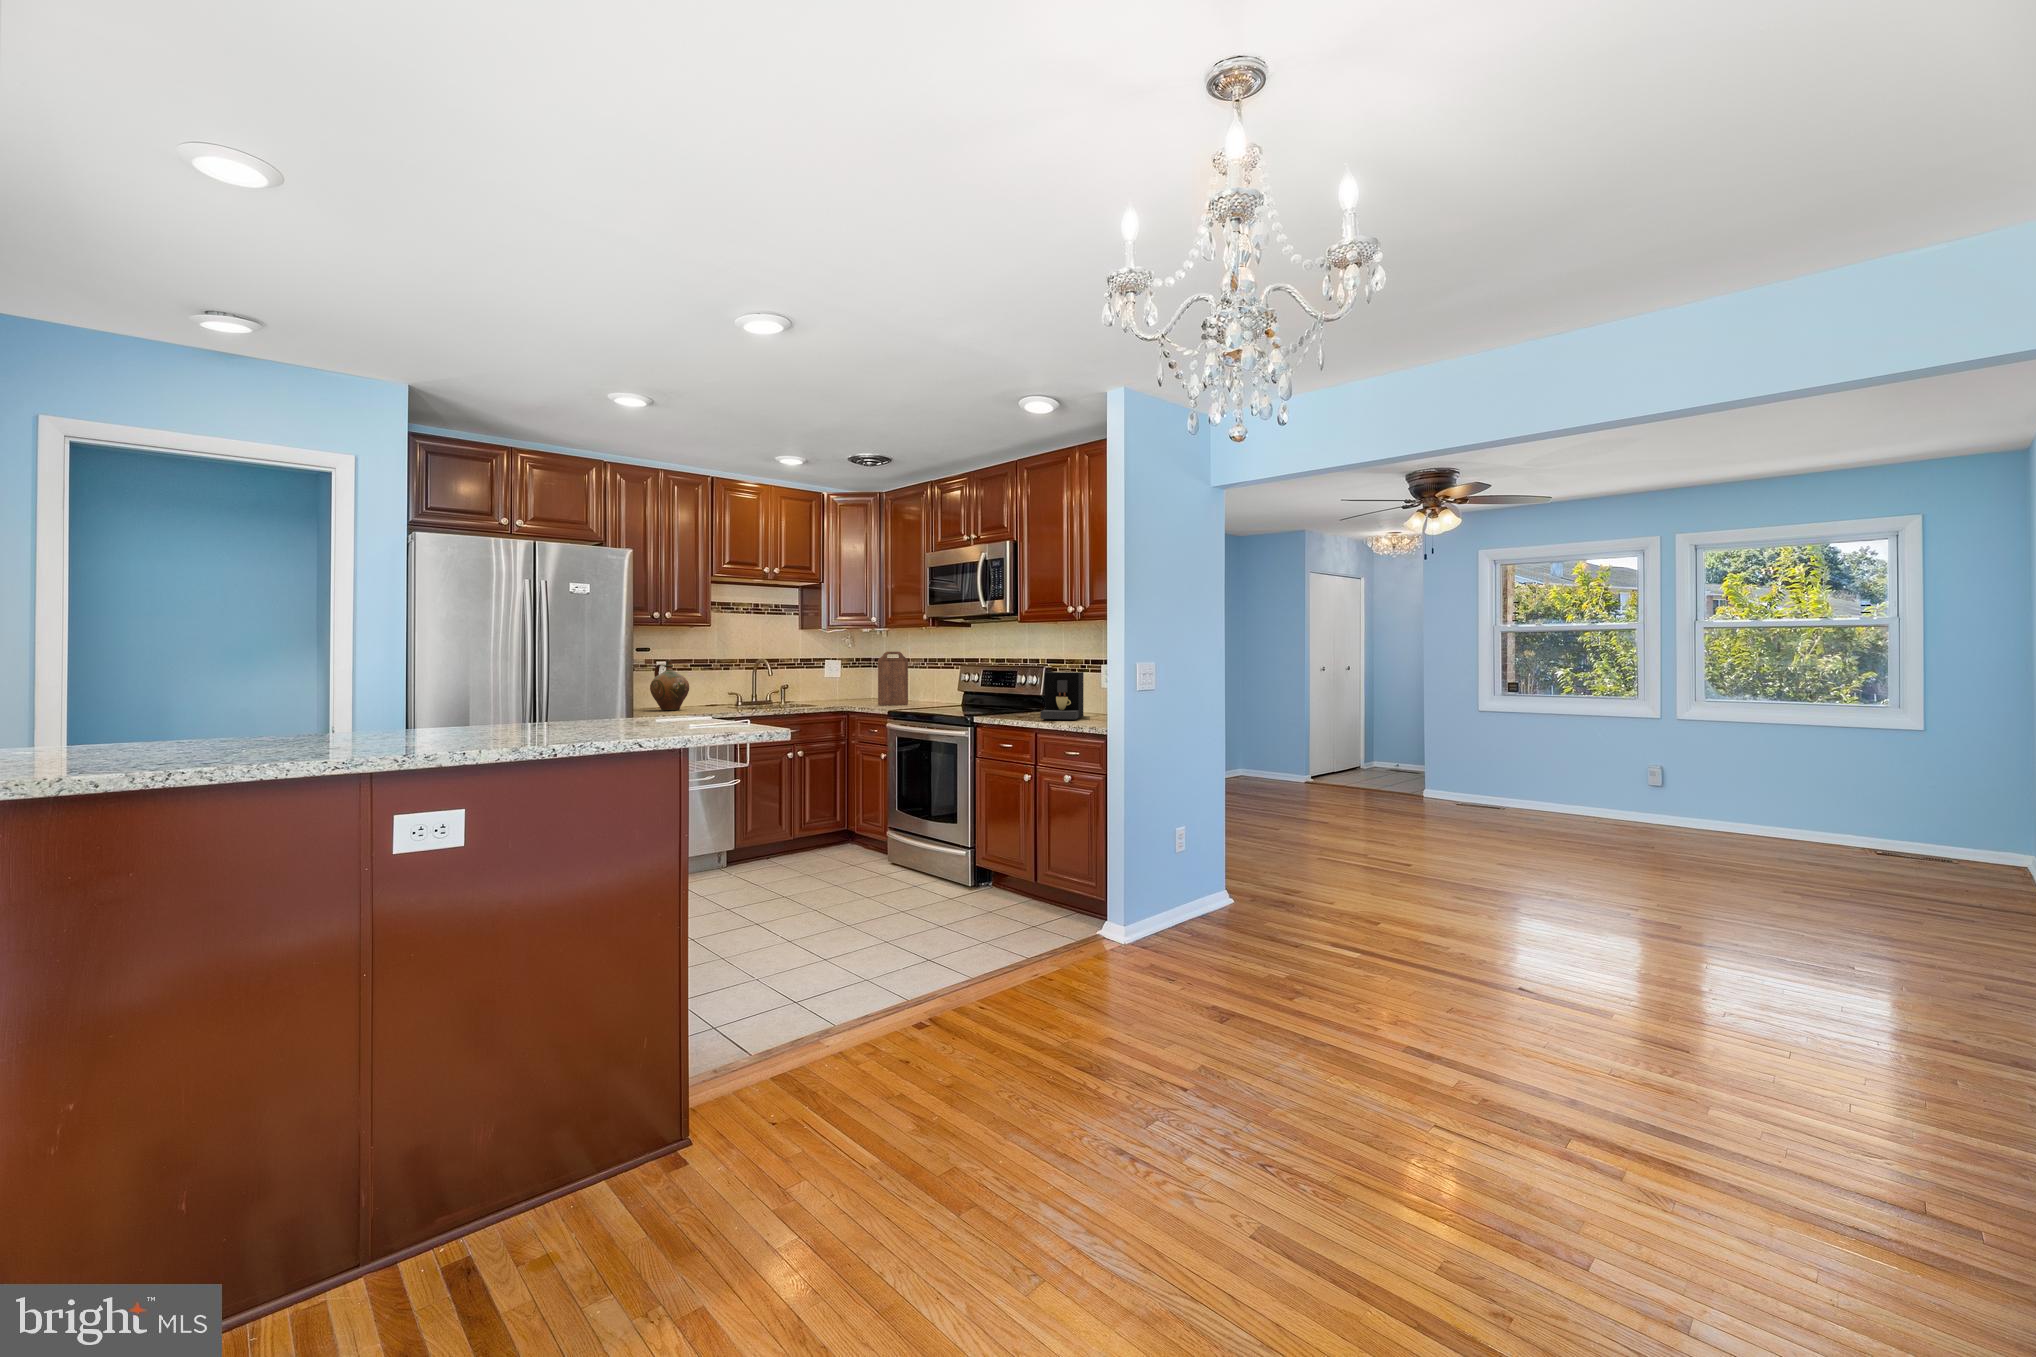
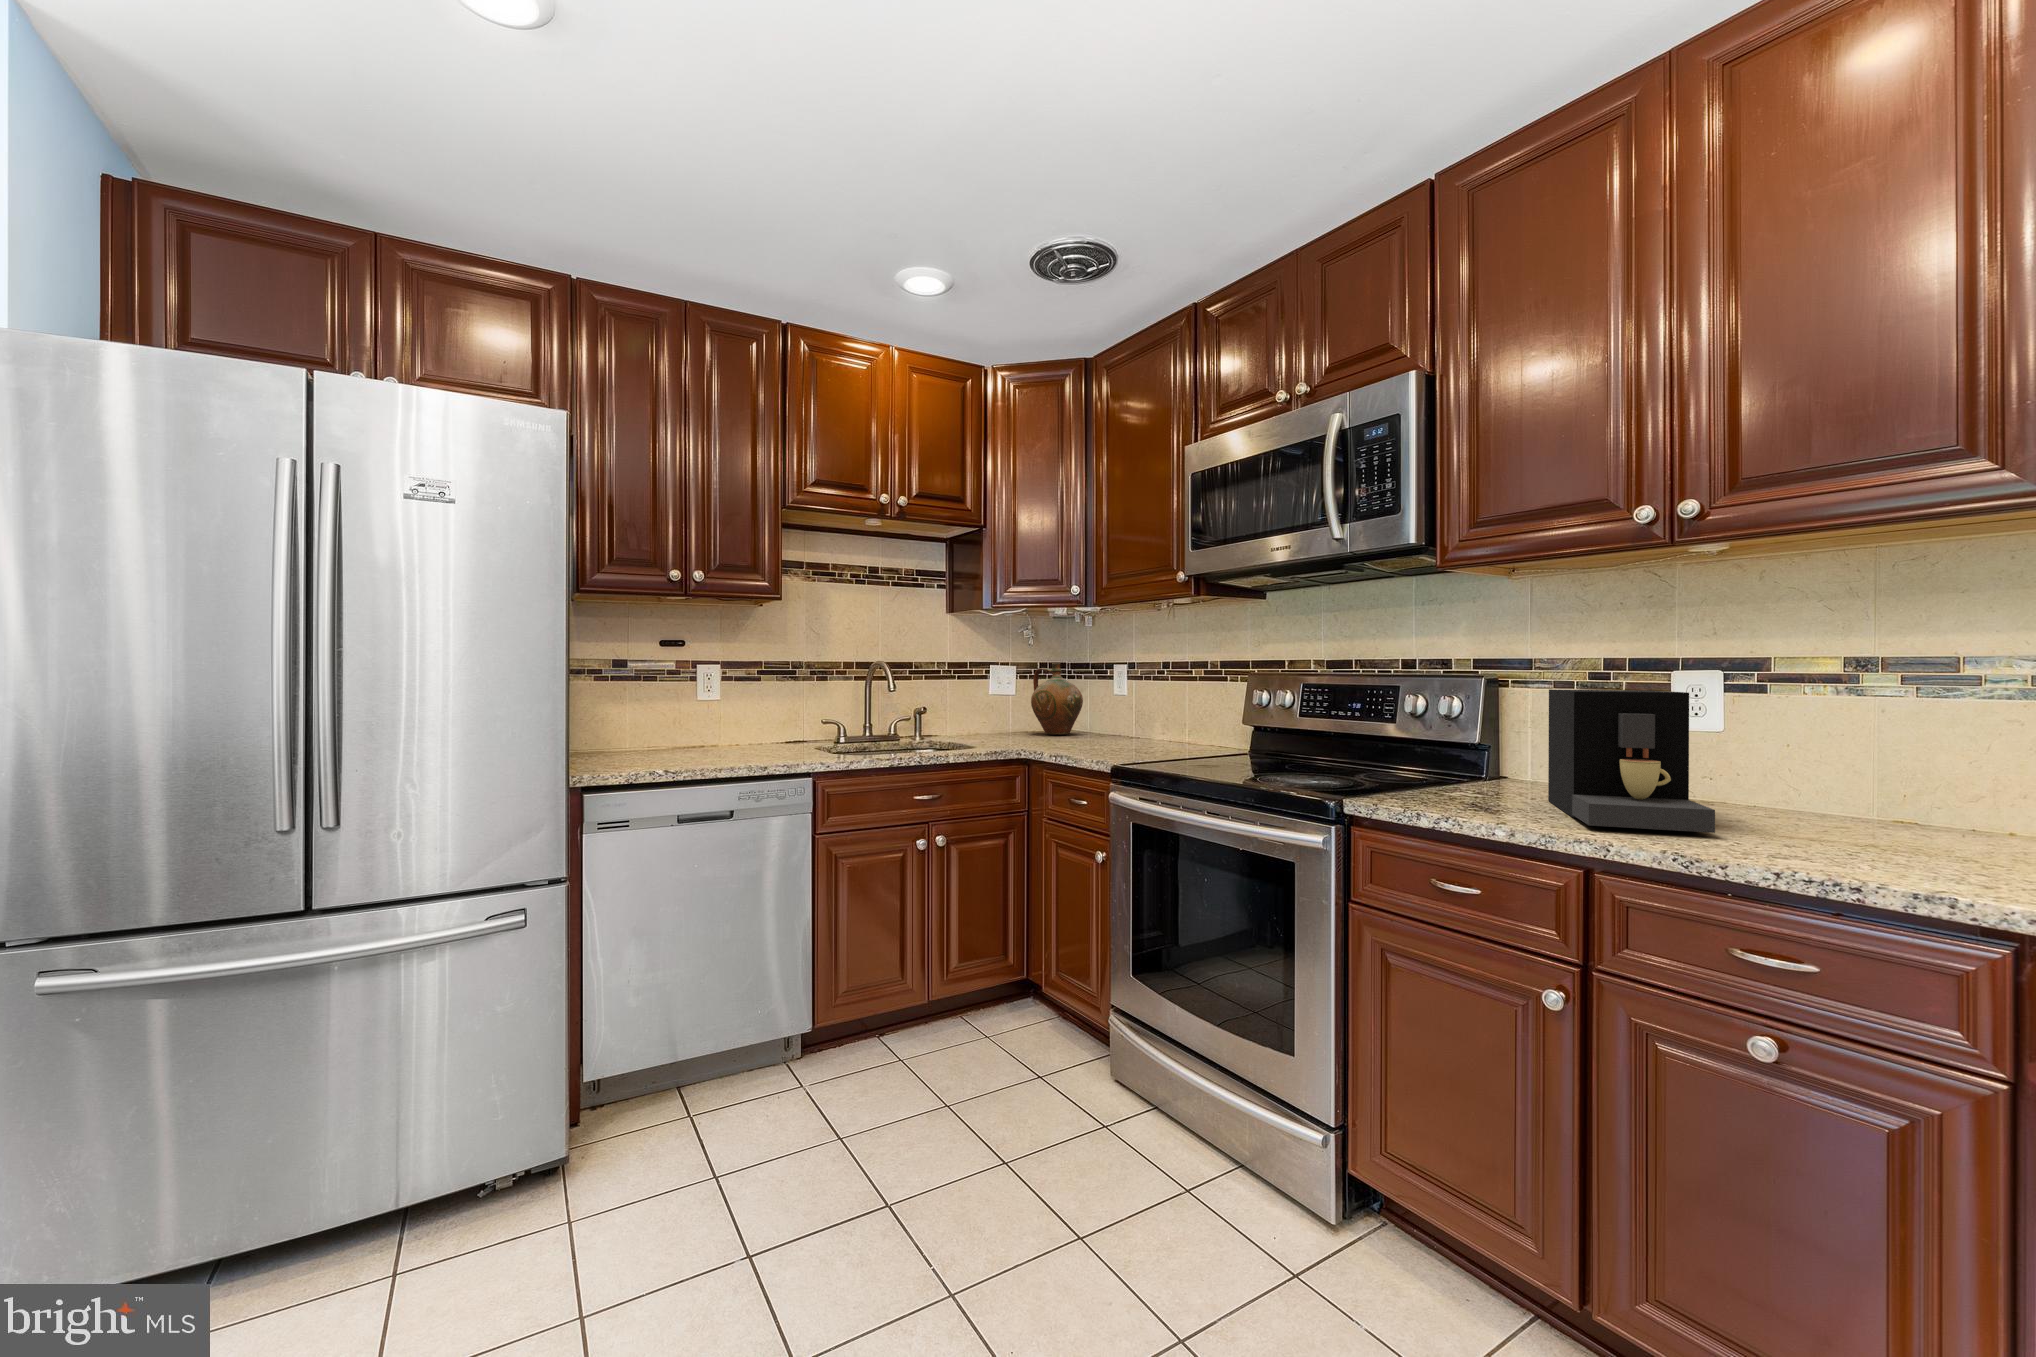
cutting board: present [878,652,908,705] -> none [1085,647,1141,749]
ceramic jug: present [650,661,689,710] -> present [1031,663,1083,735]

